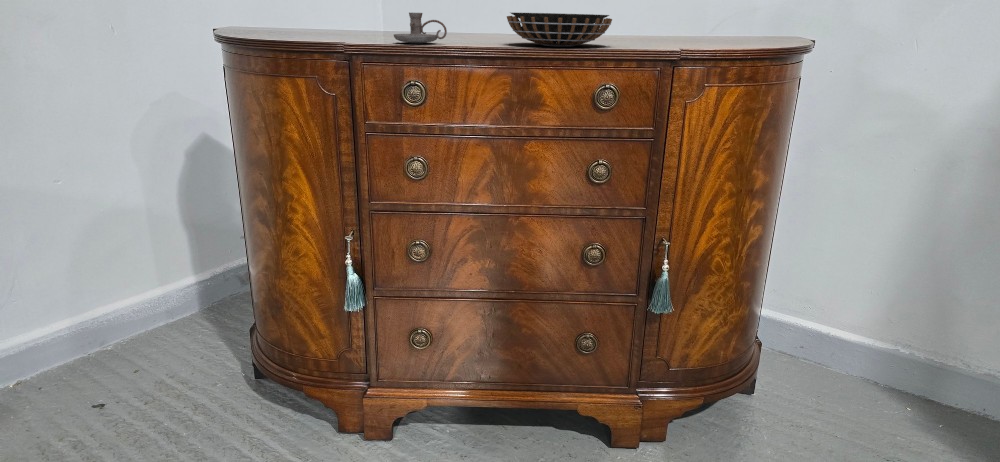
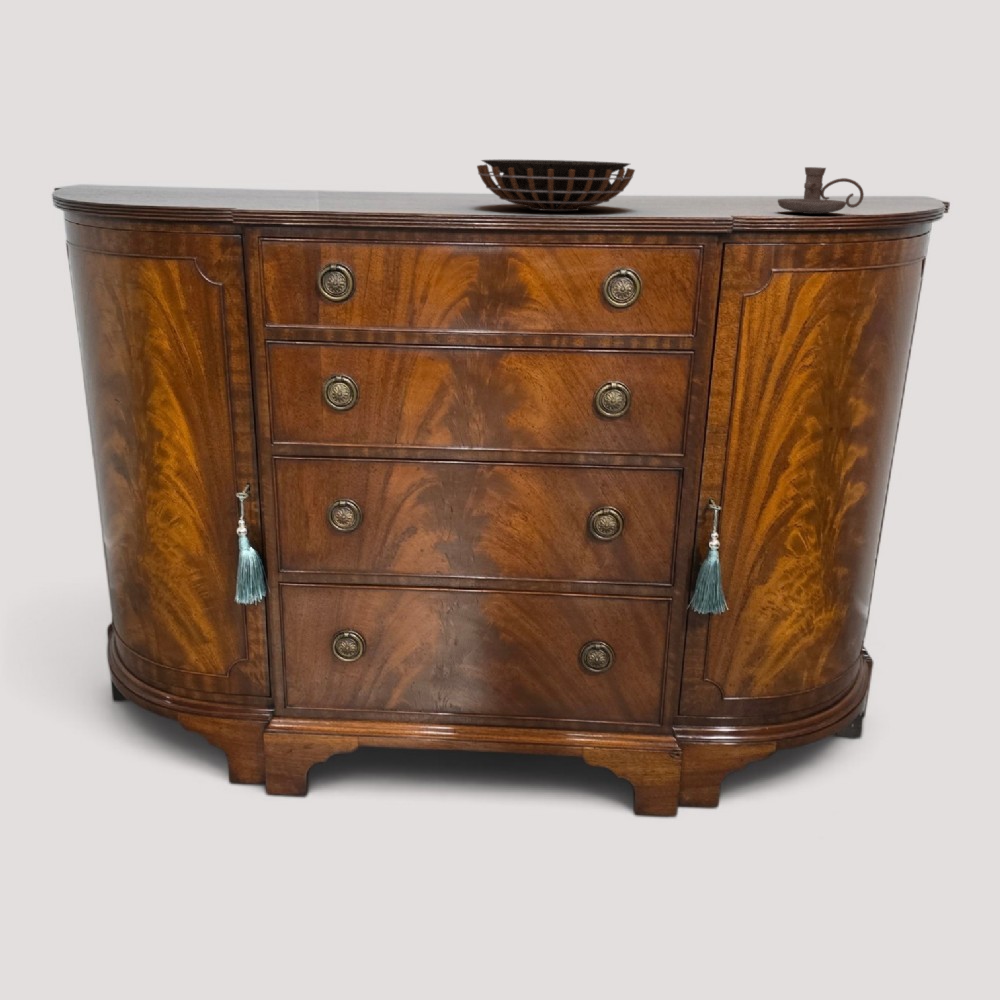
candle holder: present [394,13,447,43] -> present [778,167,864,214]

